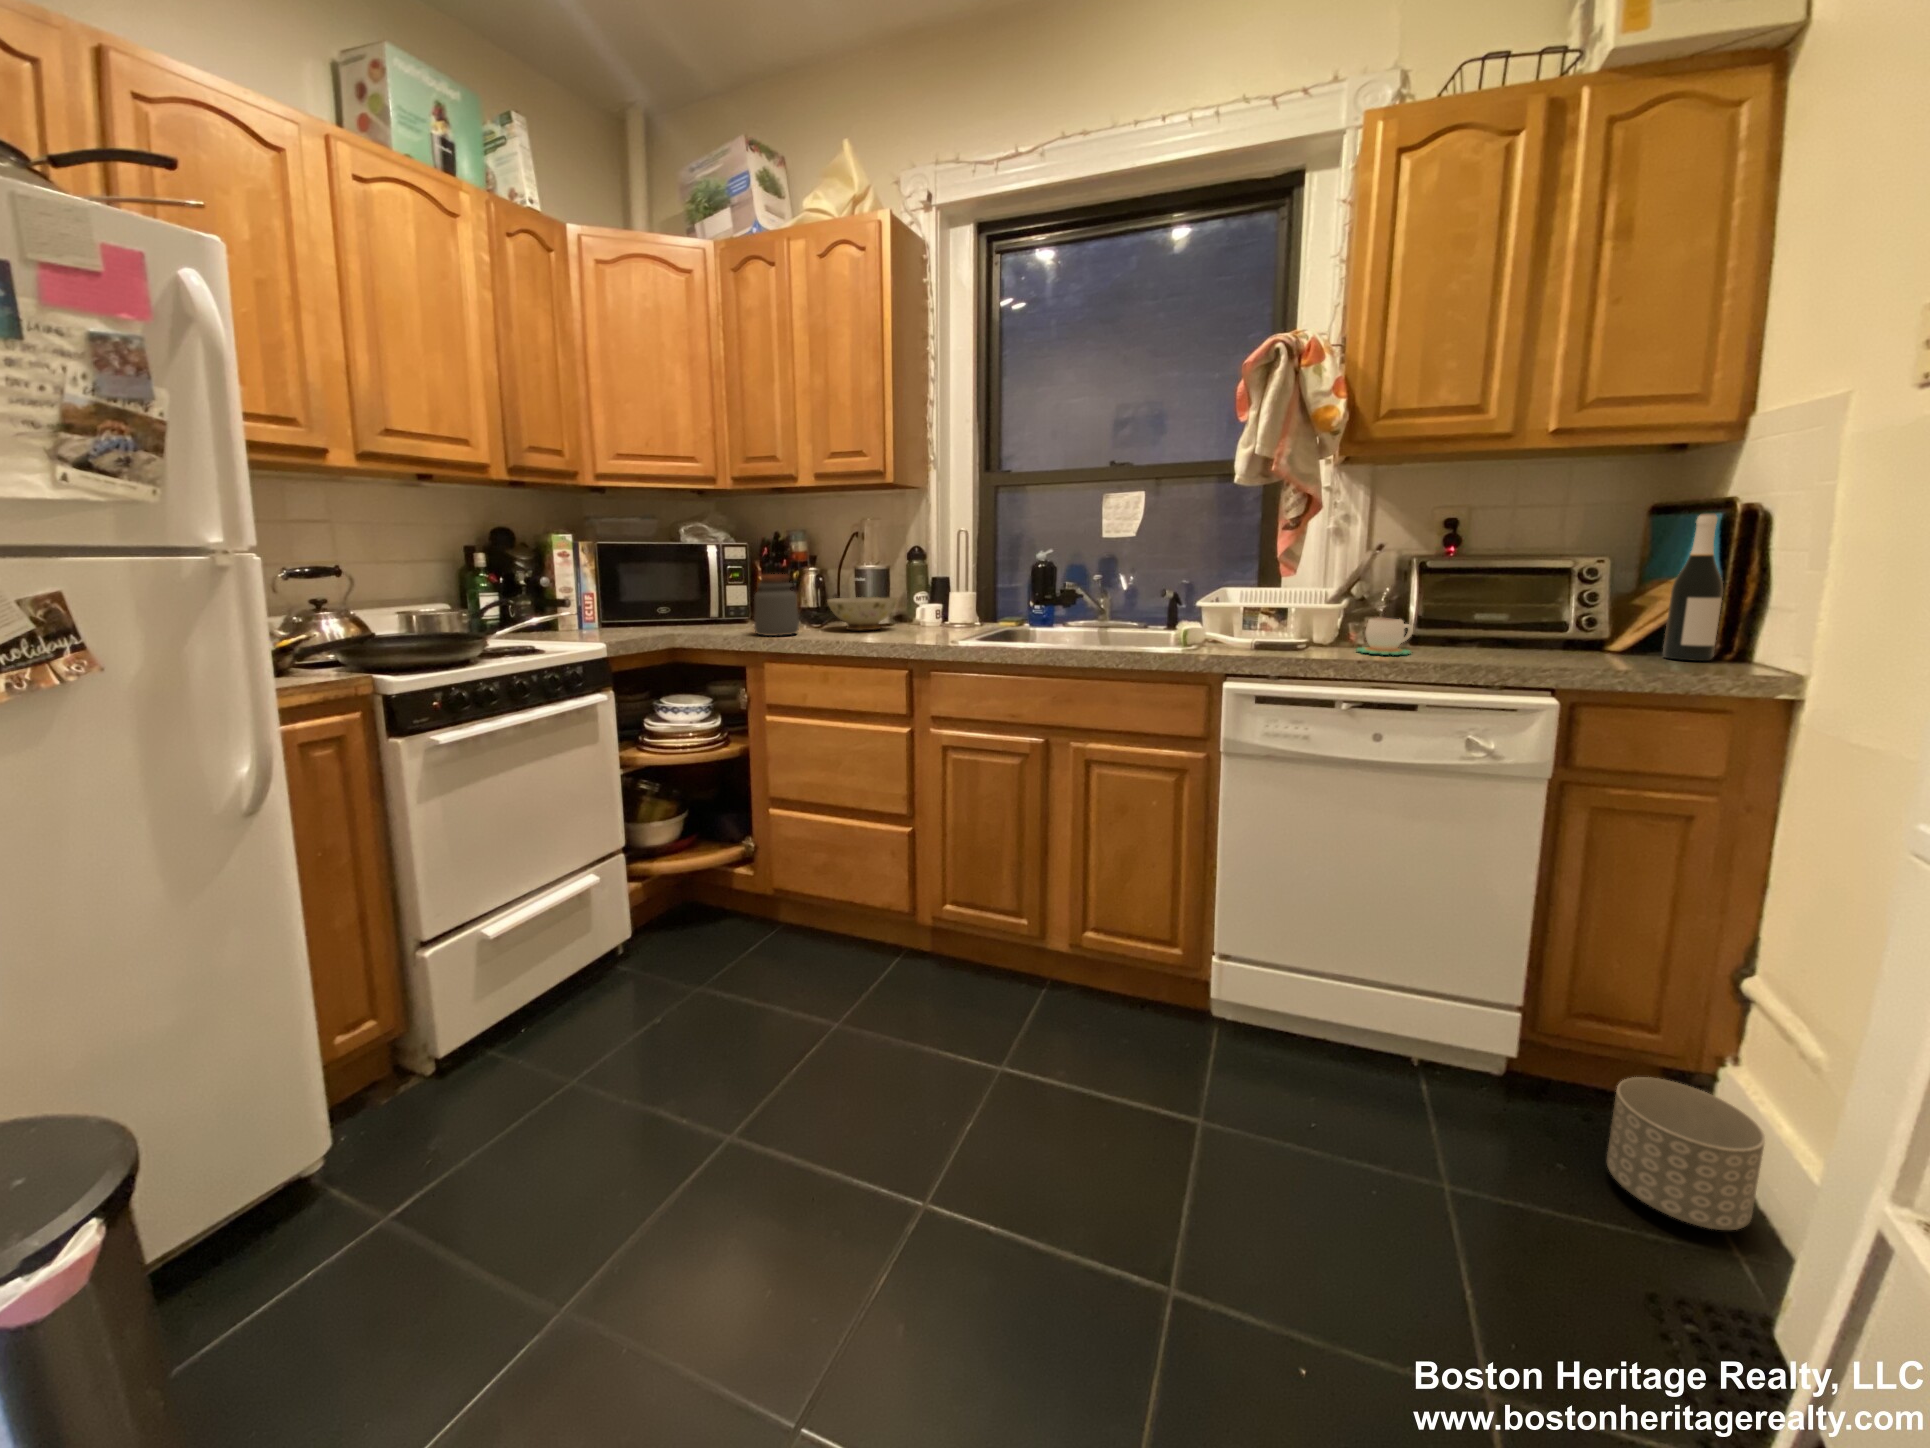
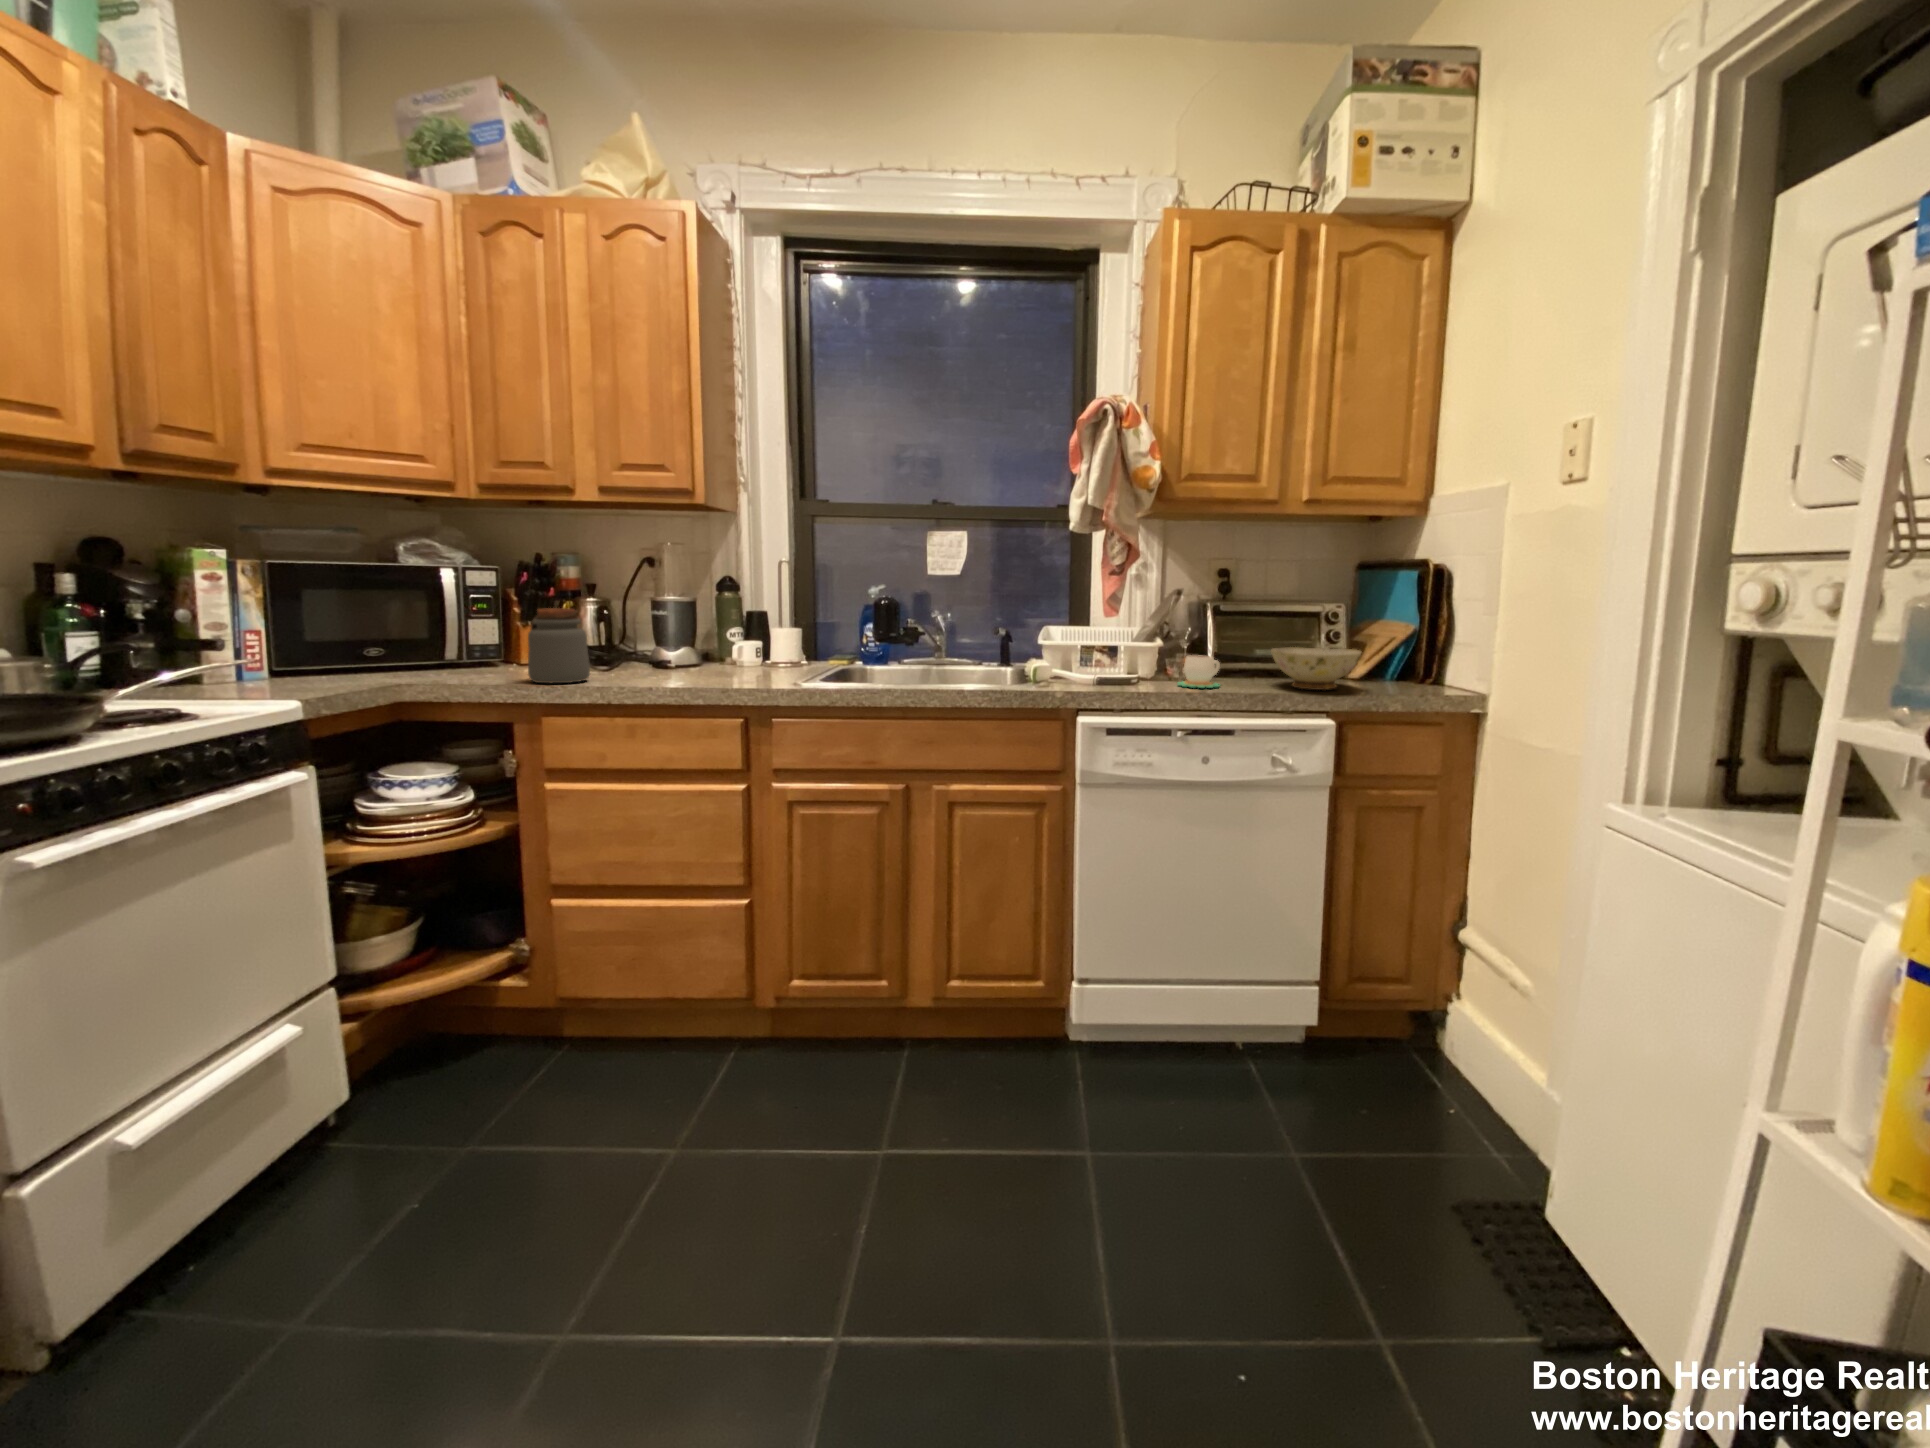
wine bottle: present [1663,513,1723,661] -> none [1388,572,1423,686]
ceramic bowl: present [827,597,897,630] -> present [1271,647,1361,690]
planter: present [1607,1077,1765,1230] -> none [1390,1025,1490,1138]

